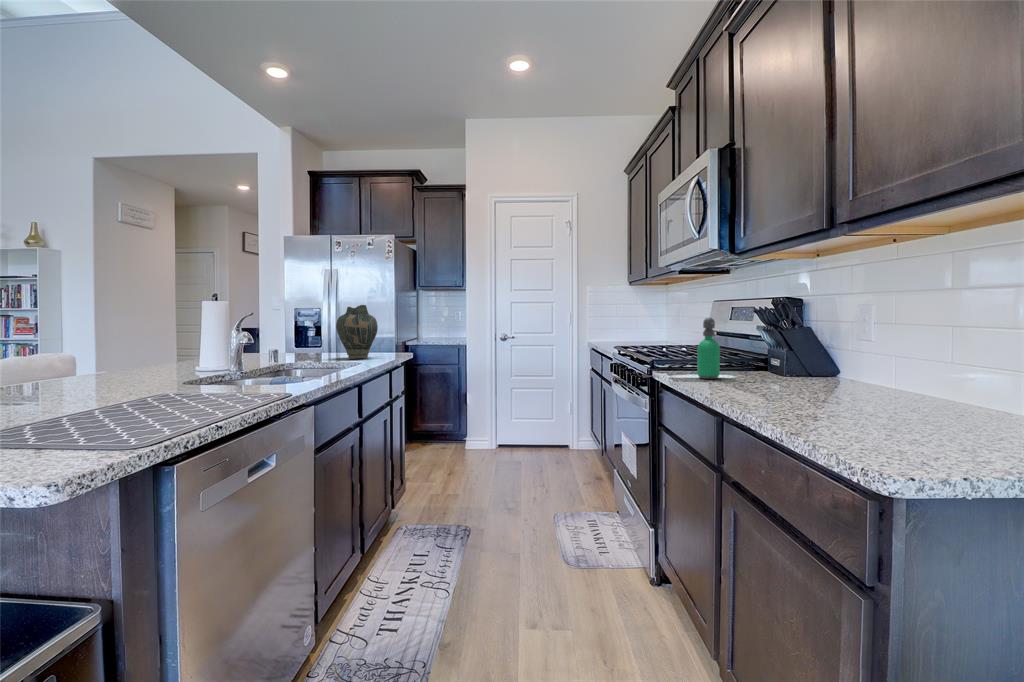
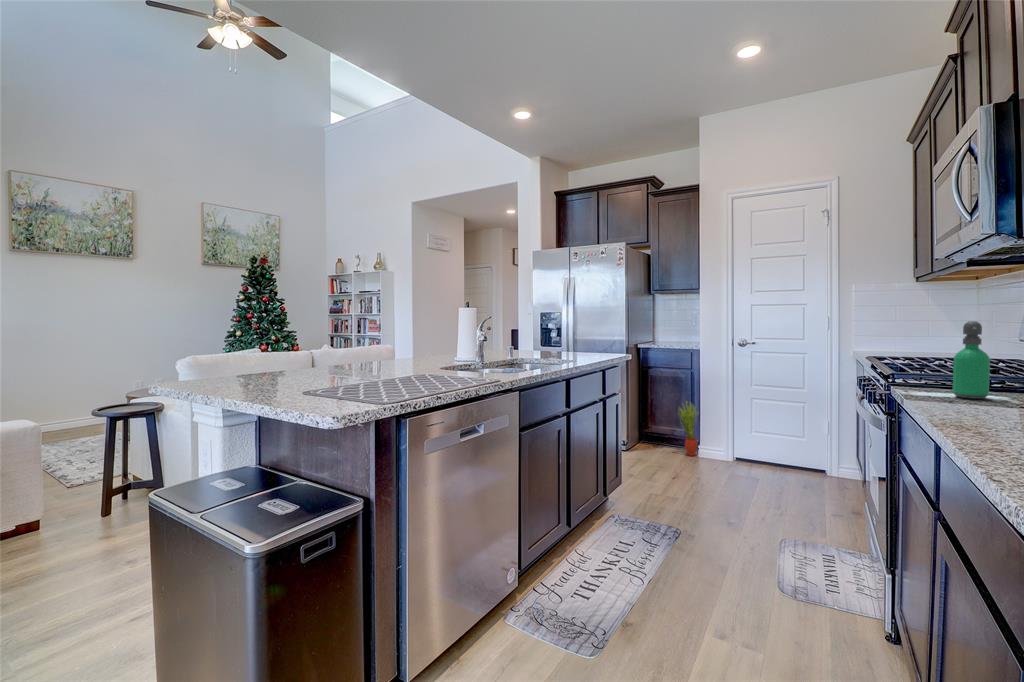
vase: present [336,305,378,359] -> none [563,309,598,357]
potted plant: none [449,396,469,450] -> present [680,404,698,456]

